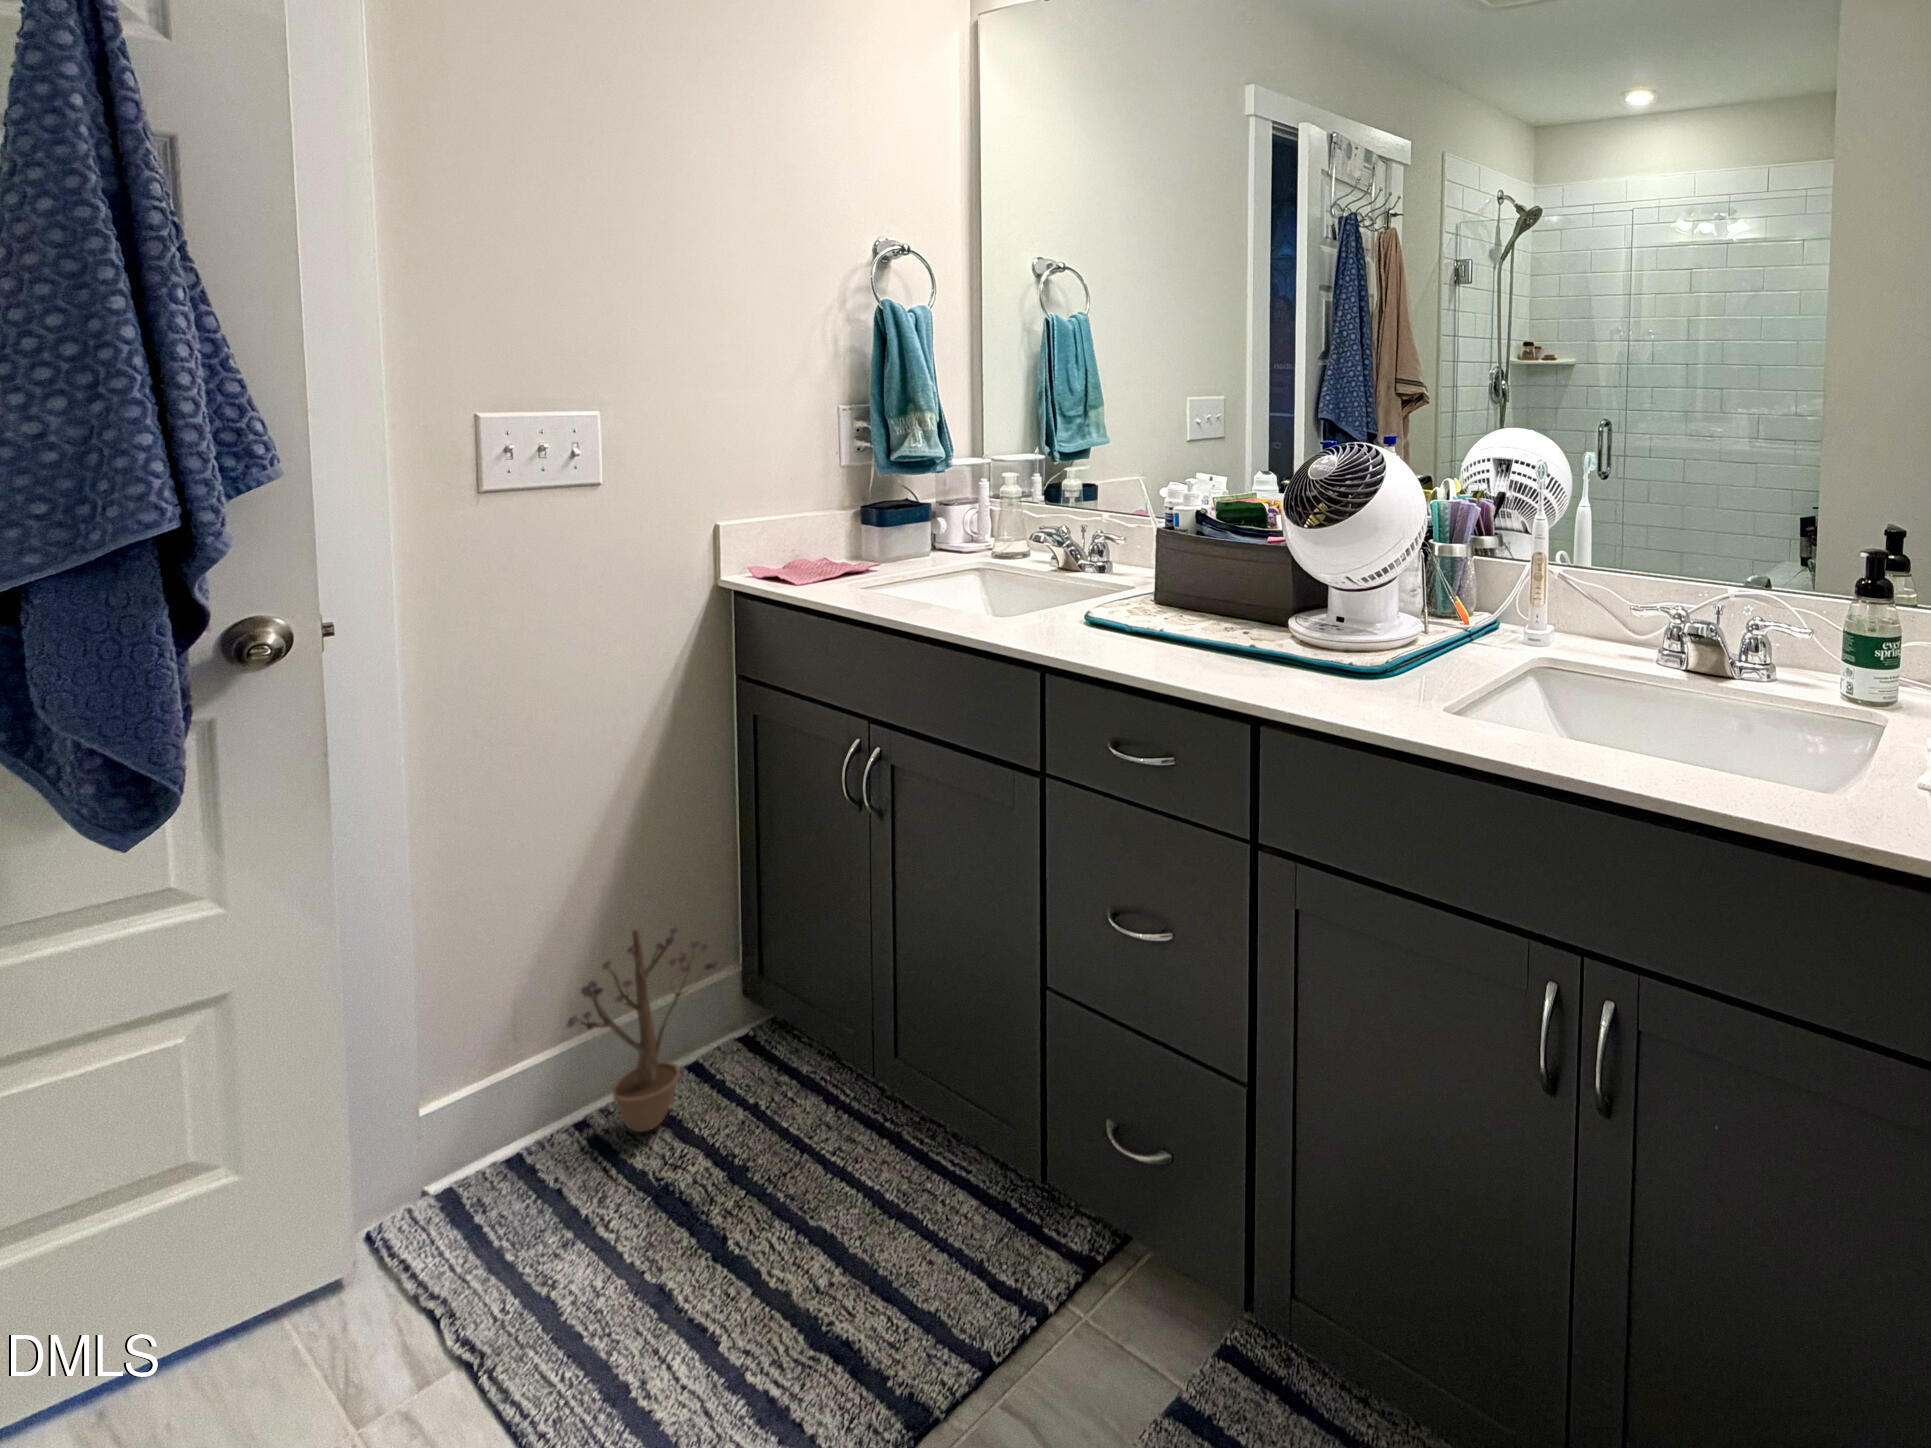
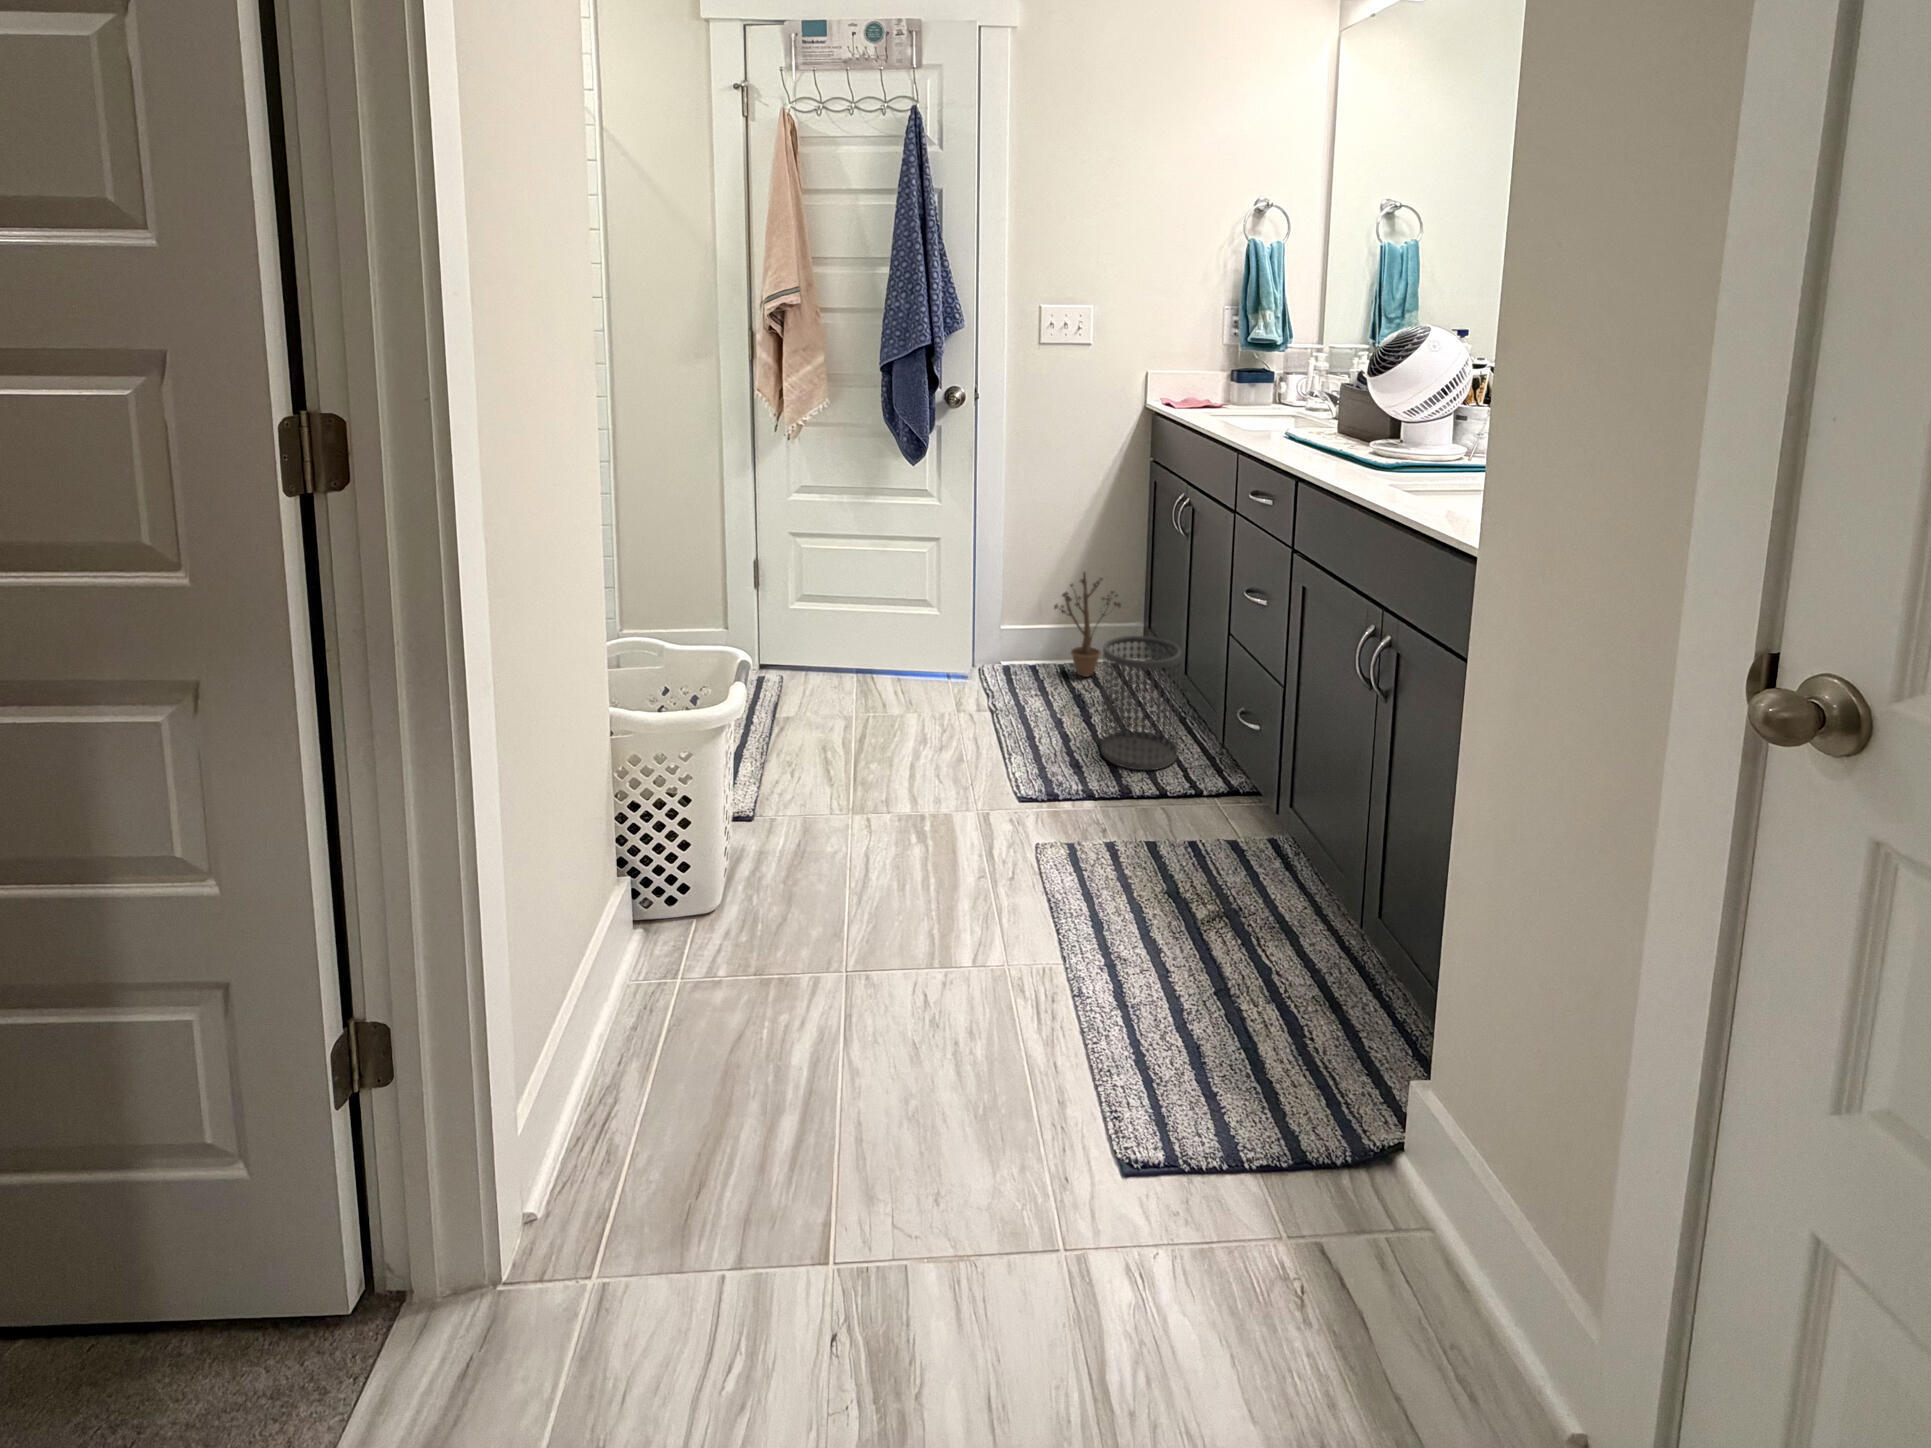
wastebasket: none [793,1035,954,1346] -> present [1101,636,1181,770]

